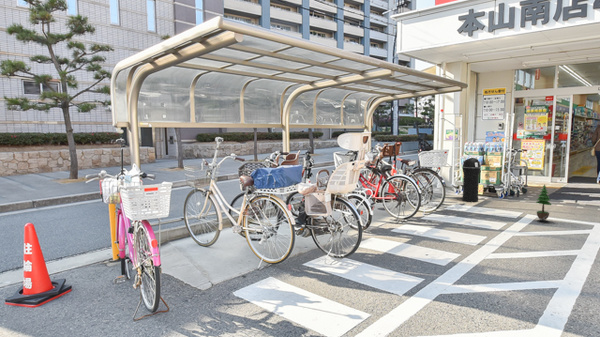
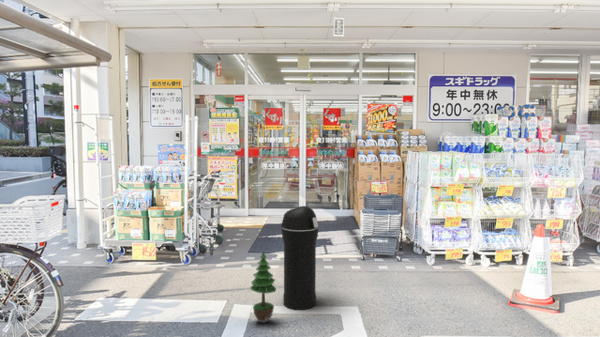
trash can: present [462,158,480,202] -> present [281,206,318,310]

